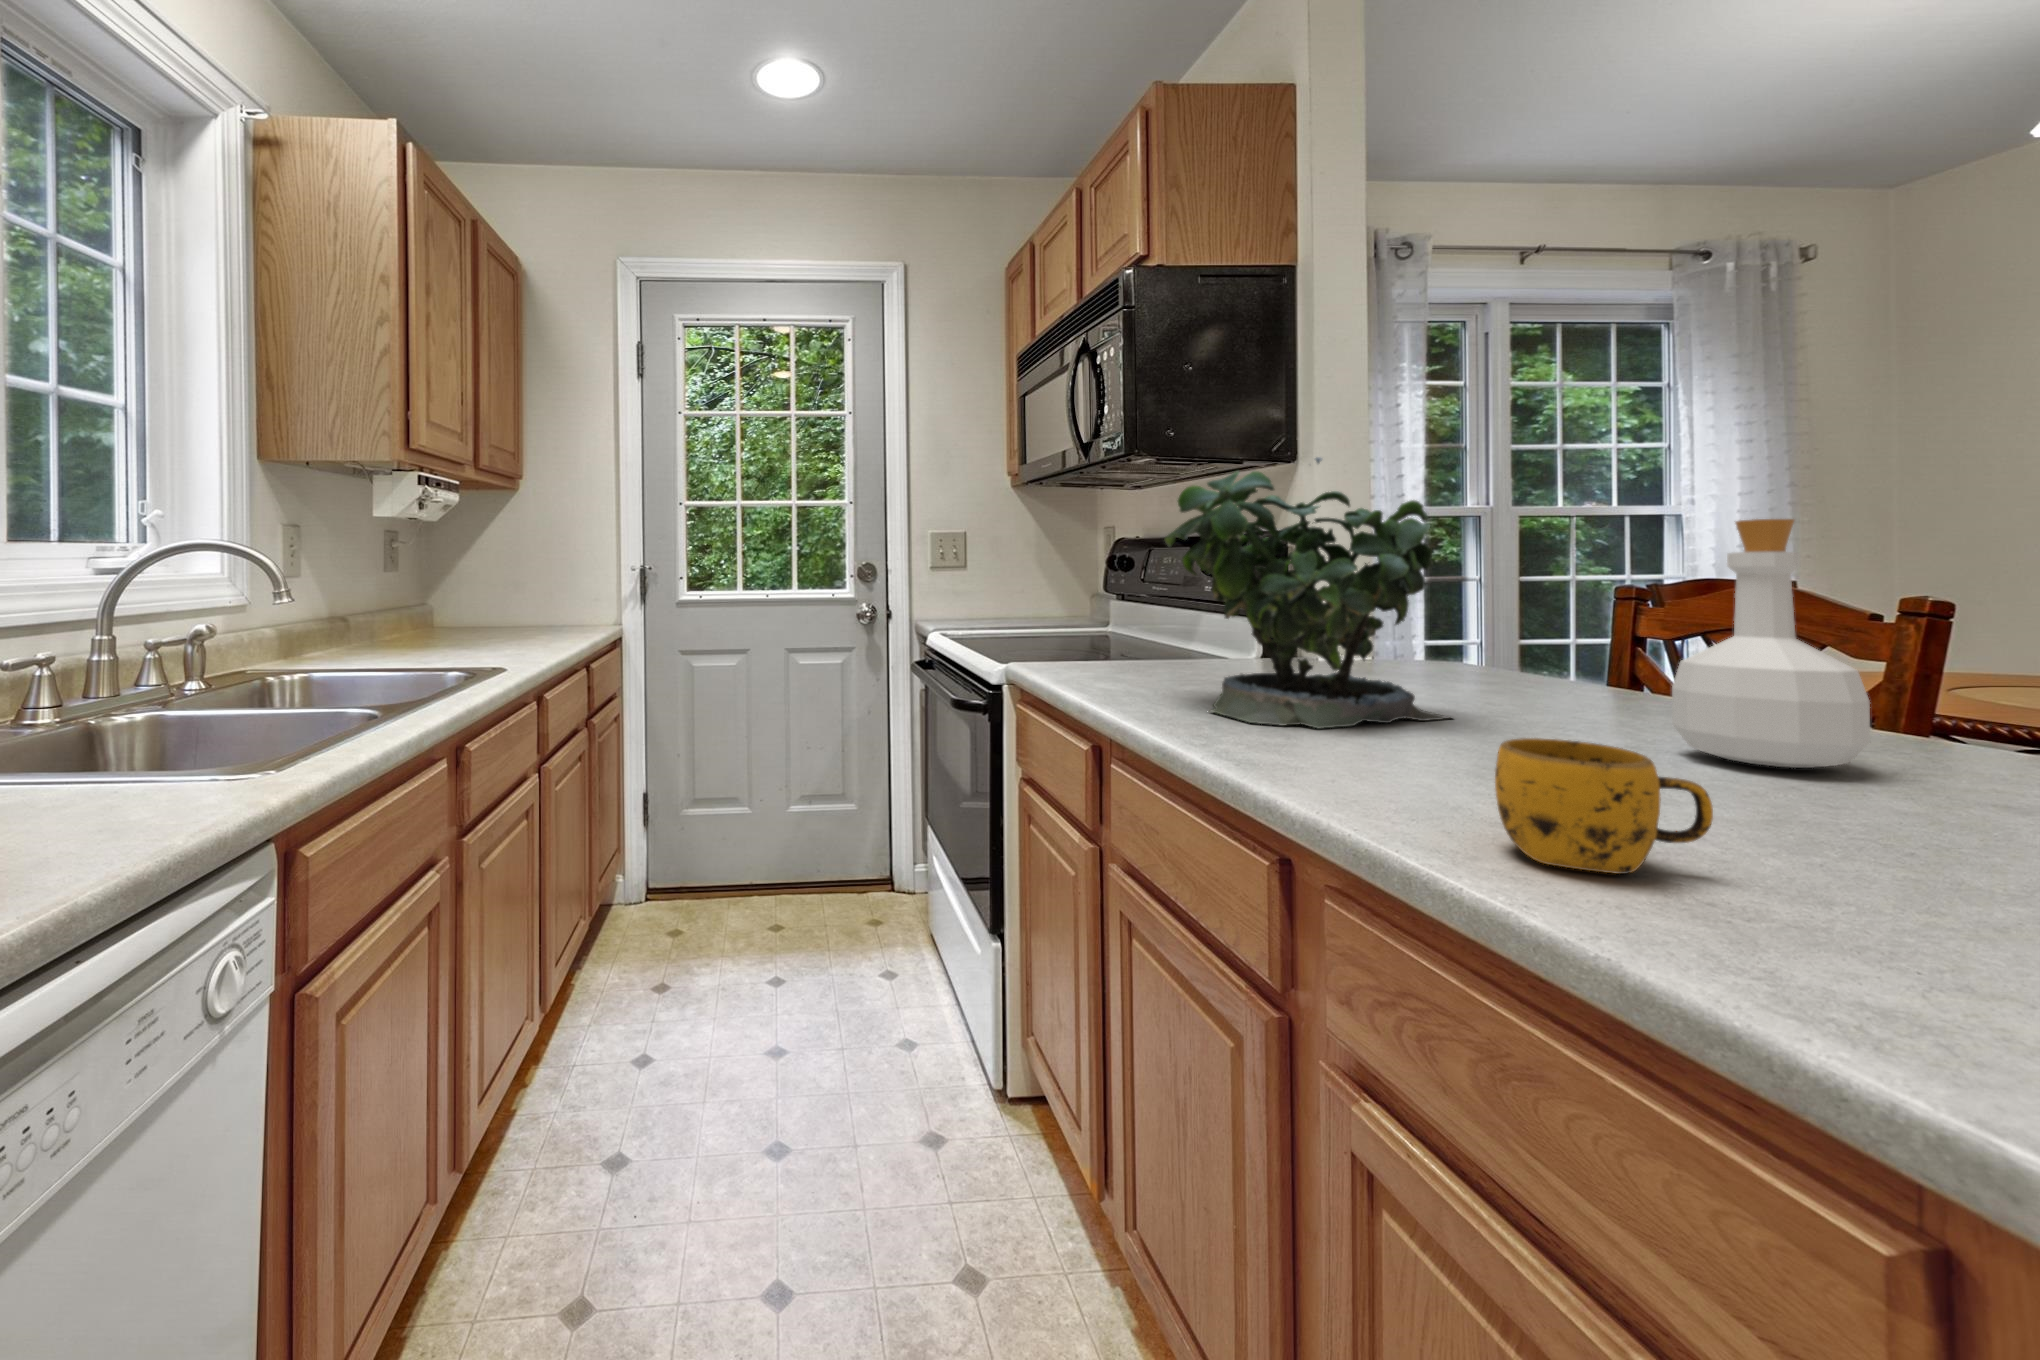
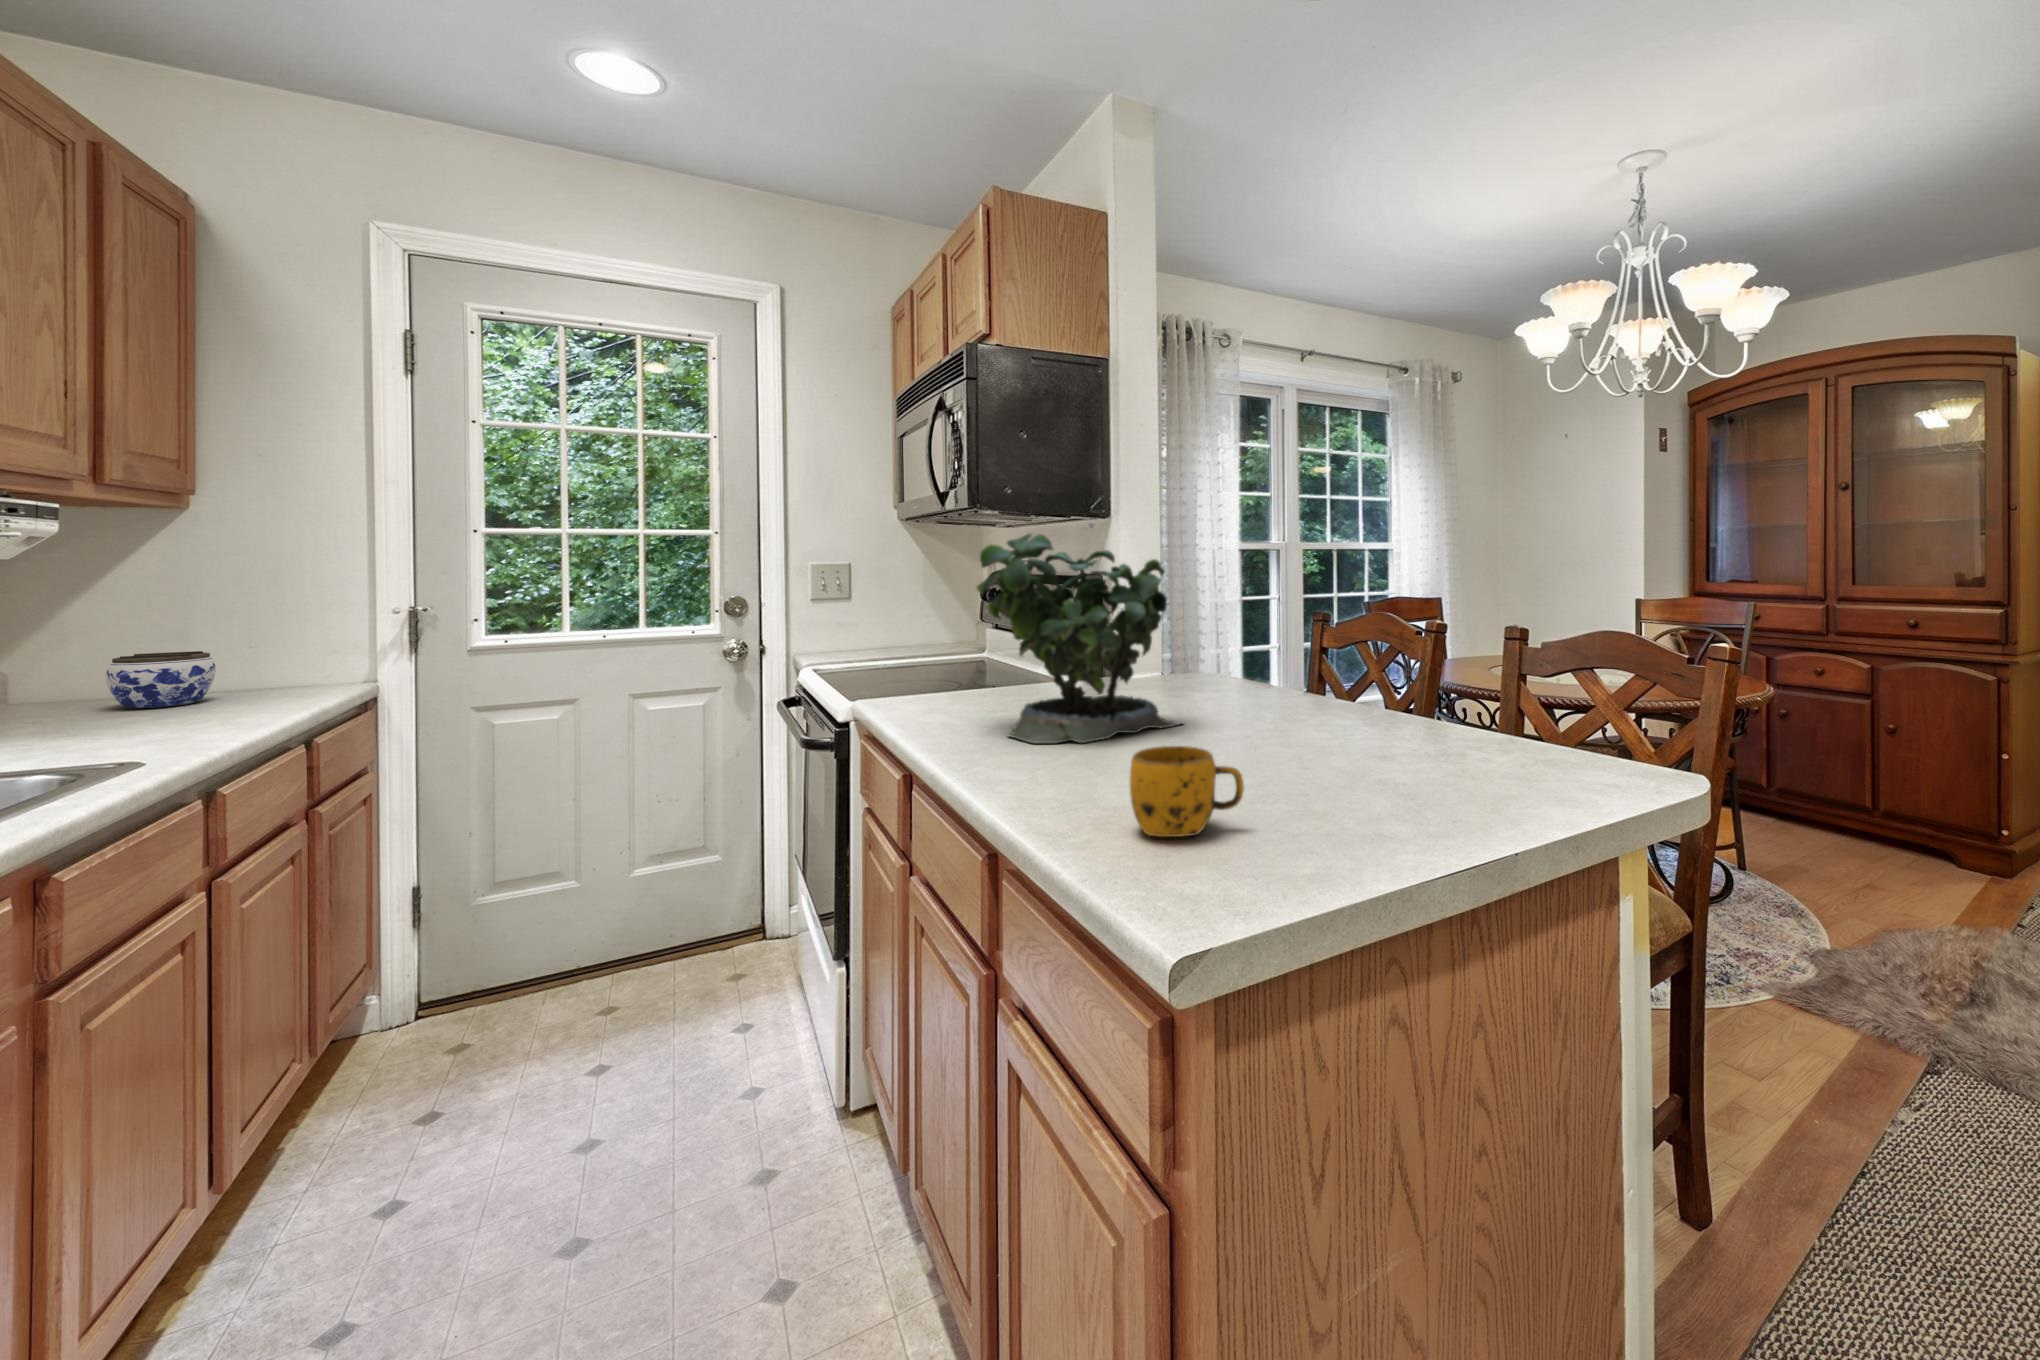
bottle: present [1672,519,1870,768] -> none [1295,579,1385,742]
jar: none [474,594,530,634] -> present [106,651,216,708]

